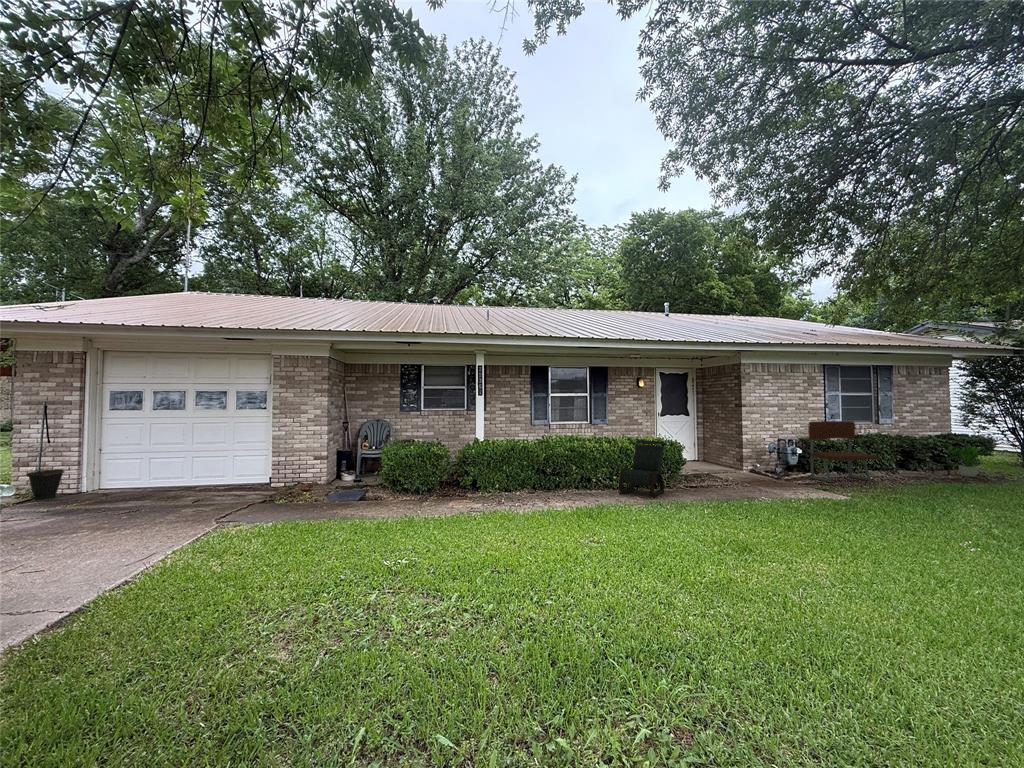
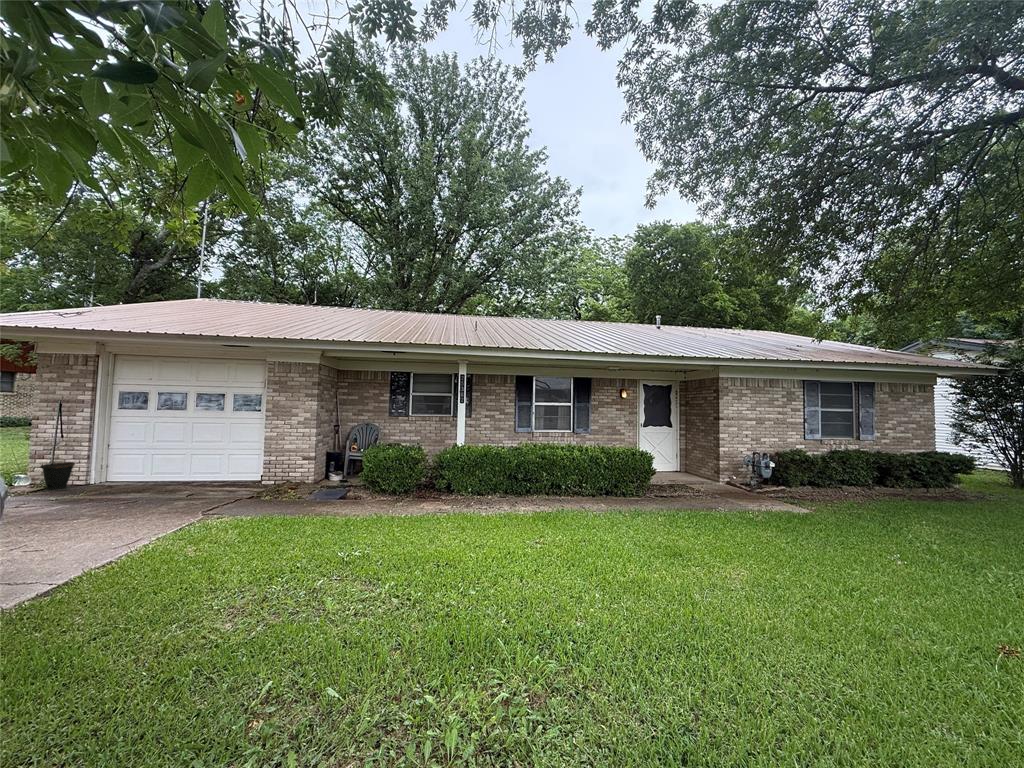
bench: present [808,421,880,482] -> none [782,437,852,498]
lounge chair: present [619,440,664,499] -> none [586,451,633,509]
potted plant: present [948,446,992,477] -> none [926,466,971,497]

